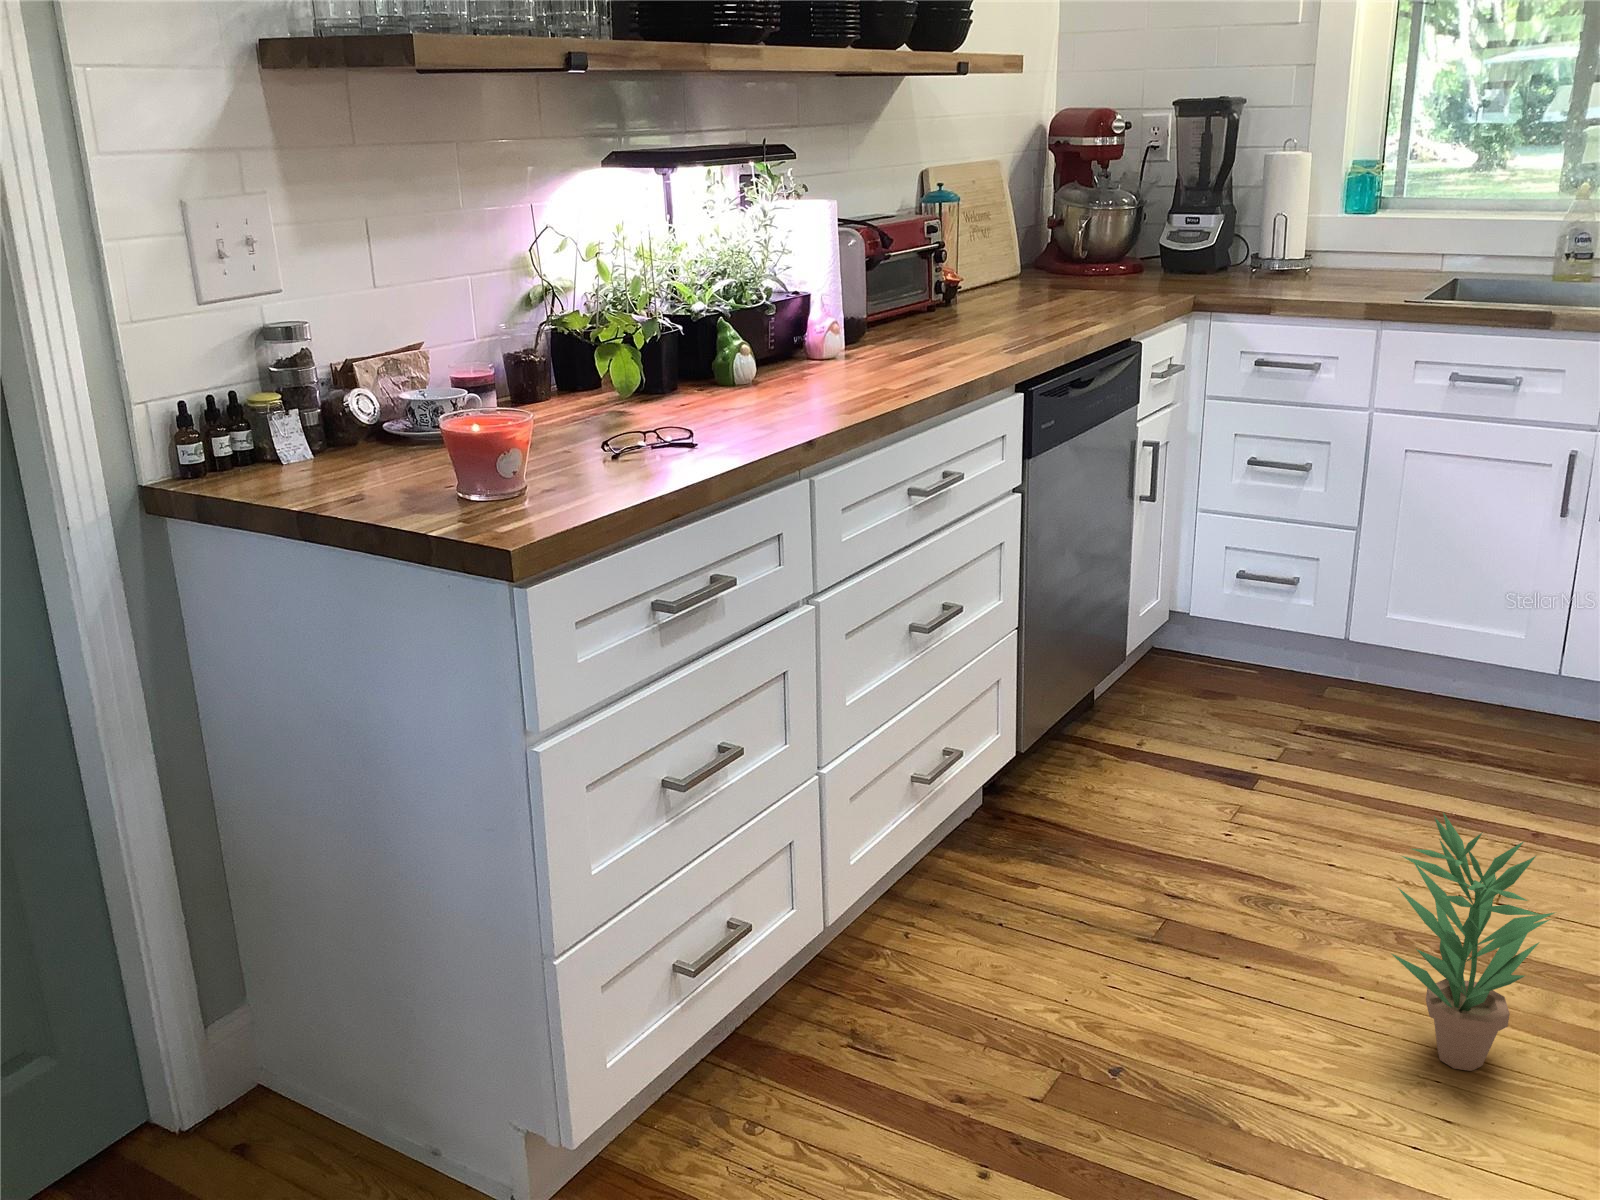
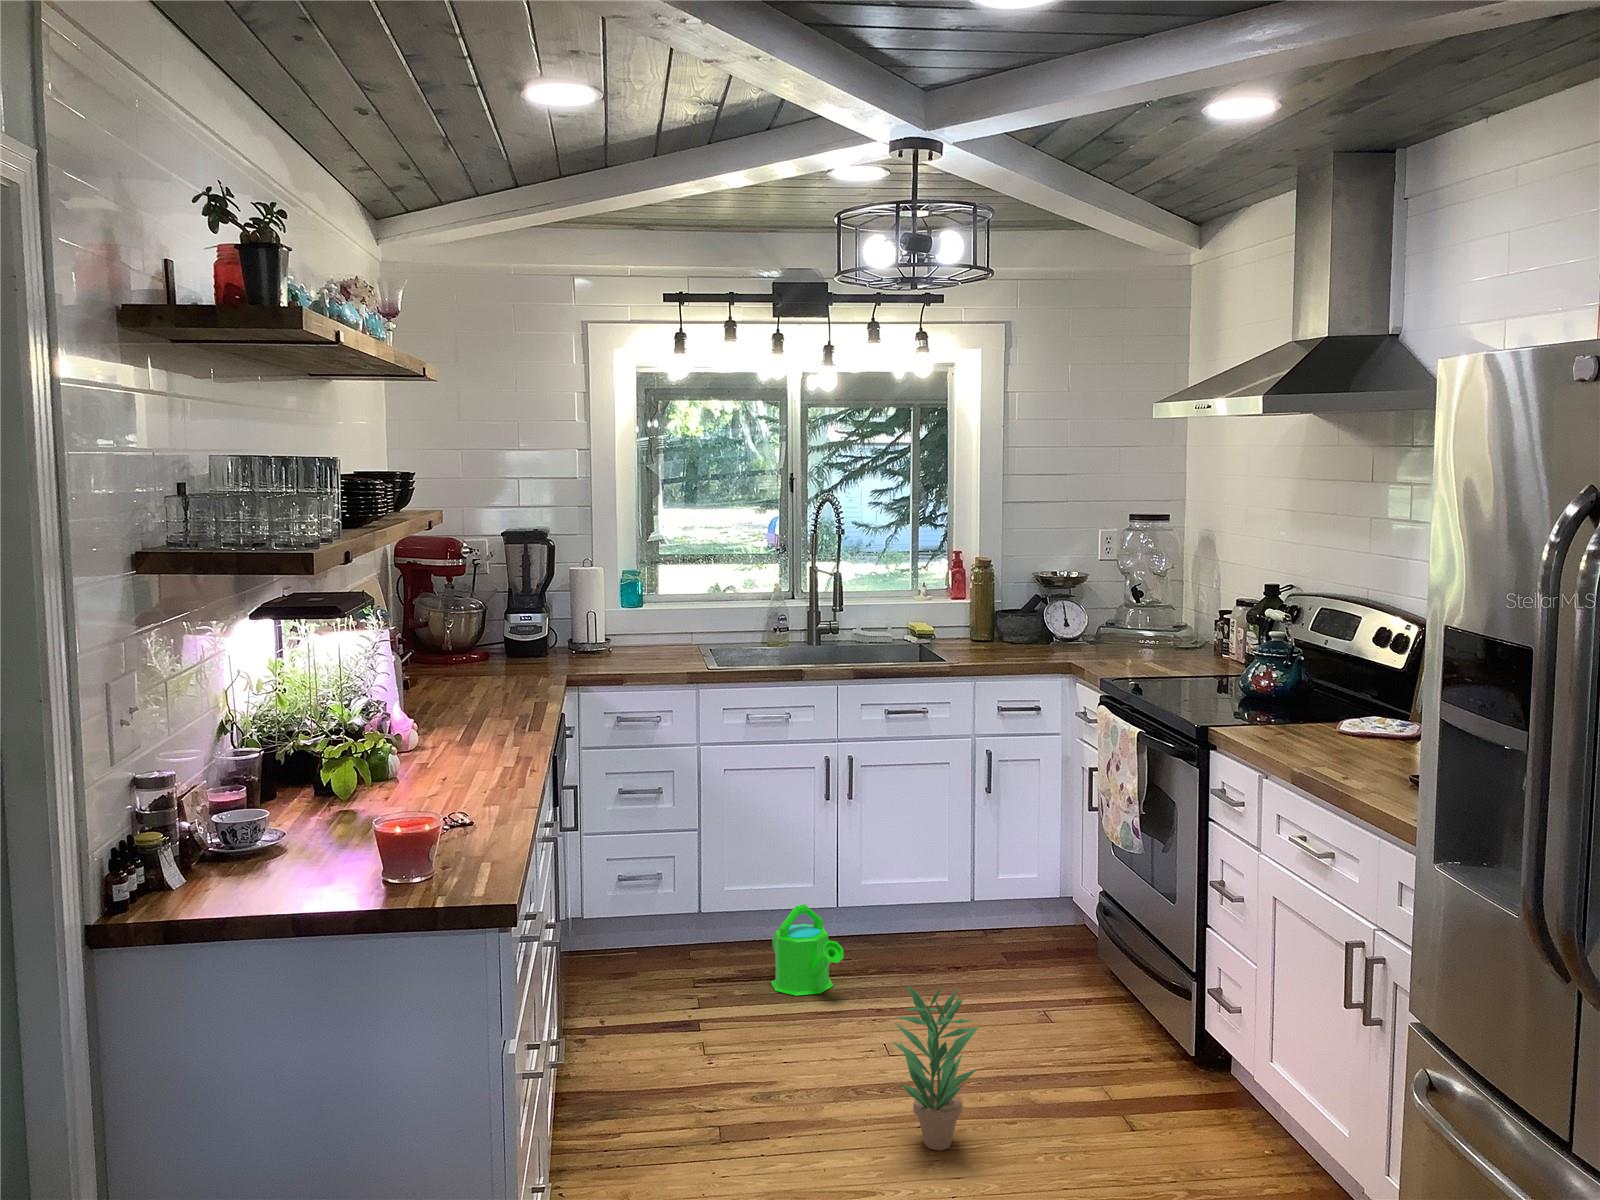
watering can: none [1399,659,1503,788] -> present [771,904,844,996]

